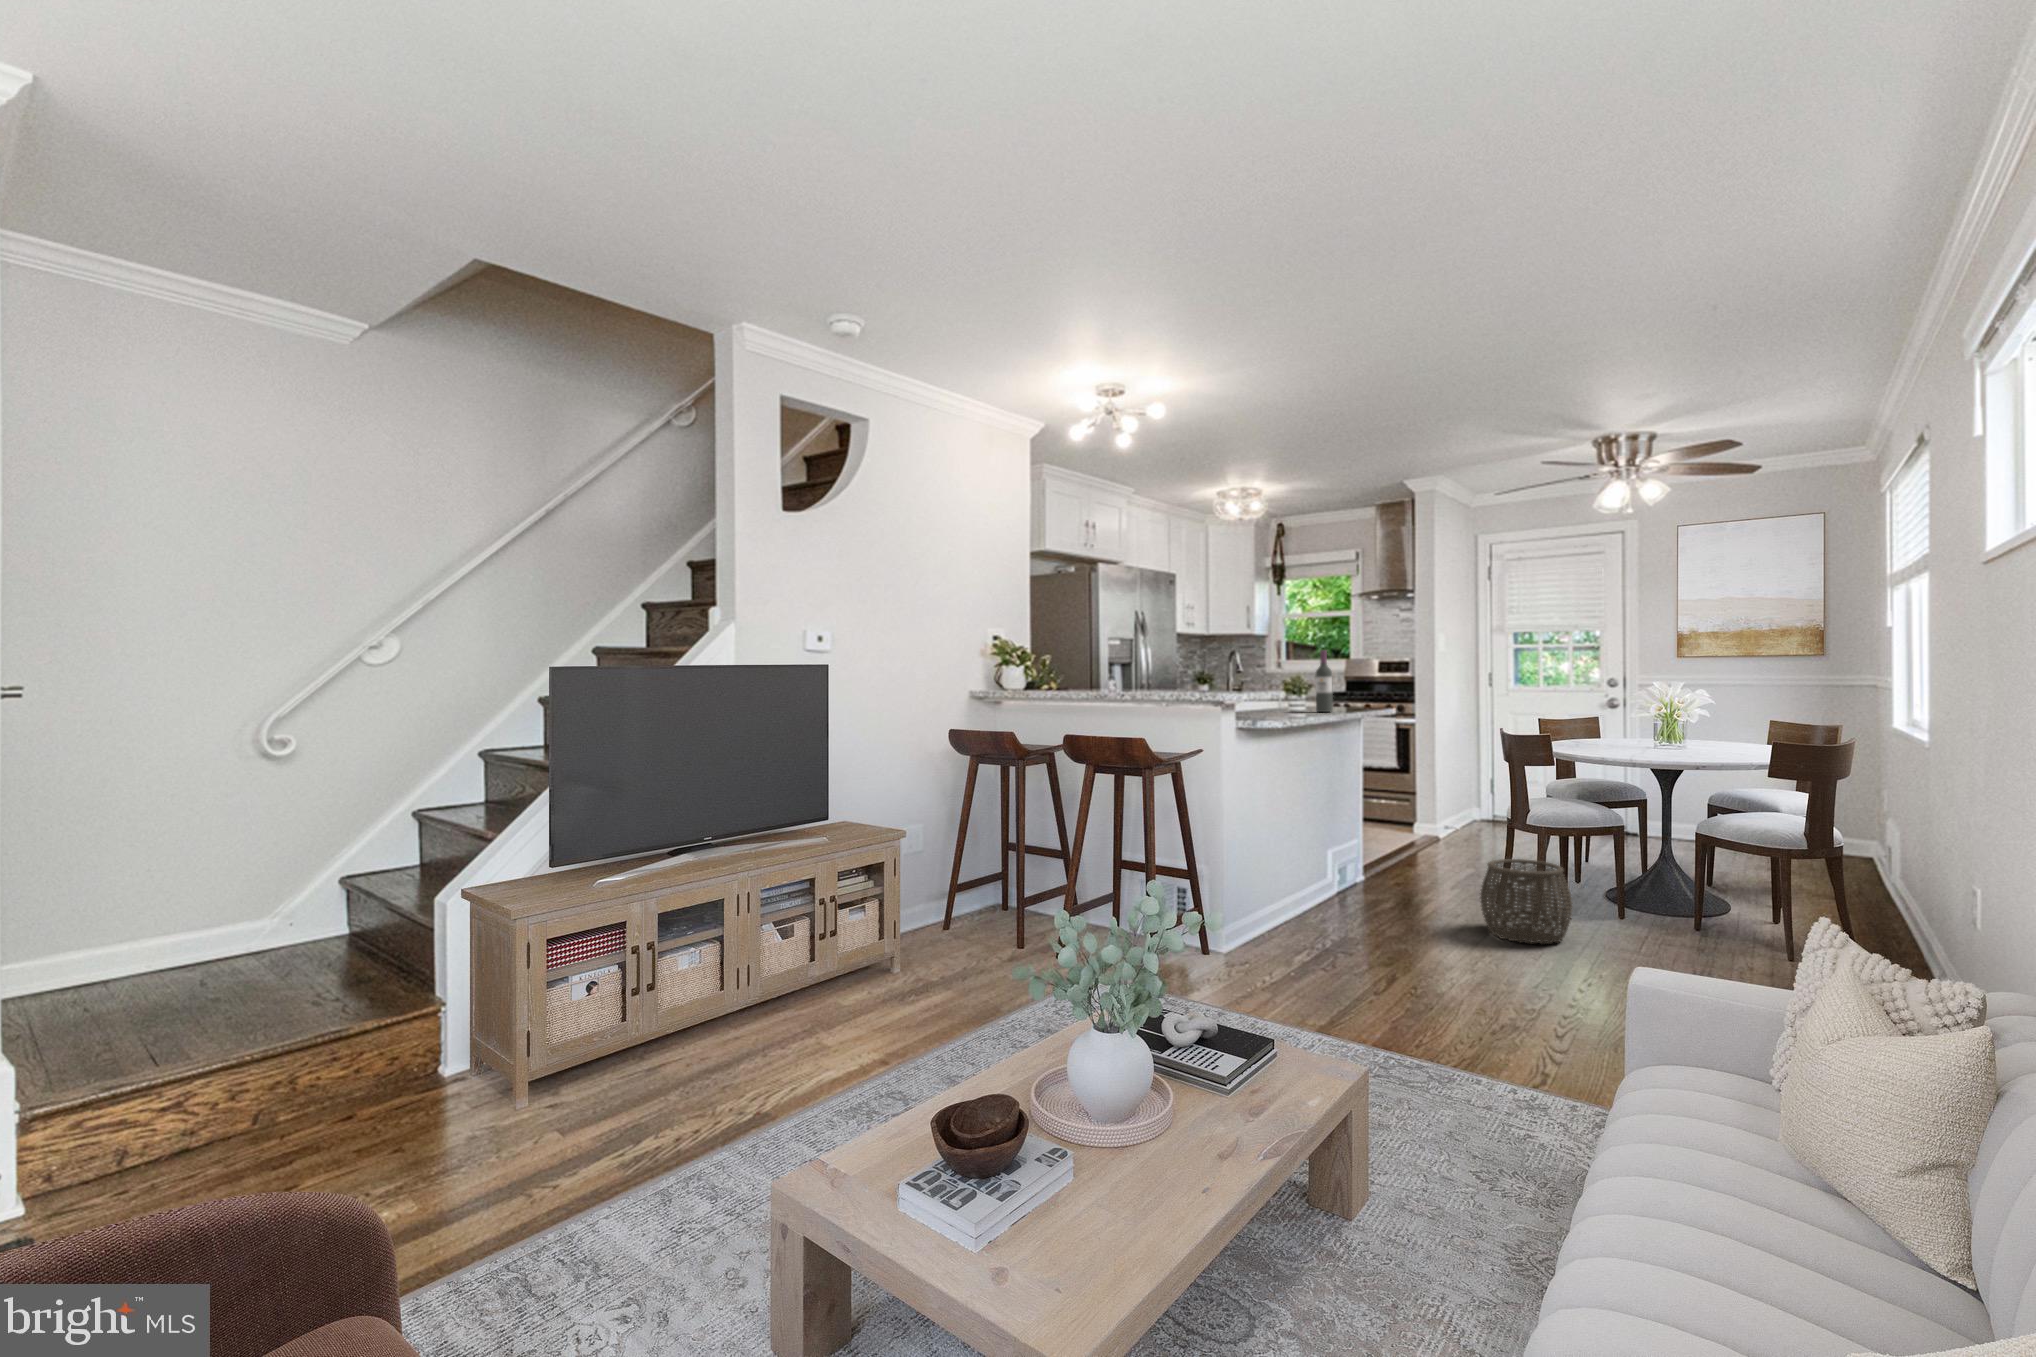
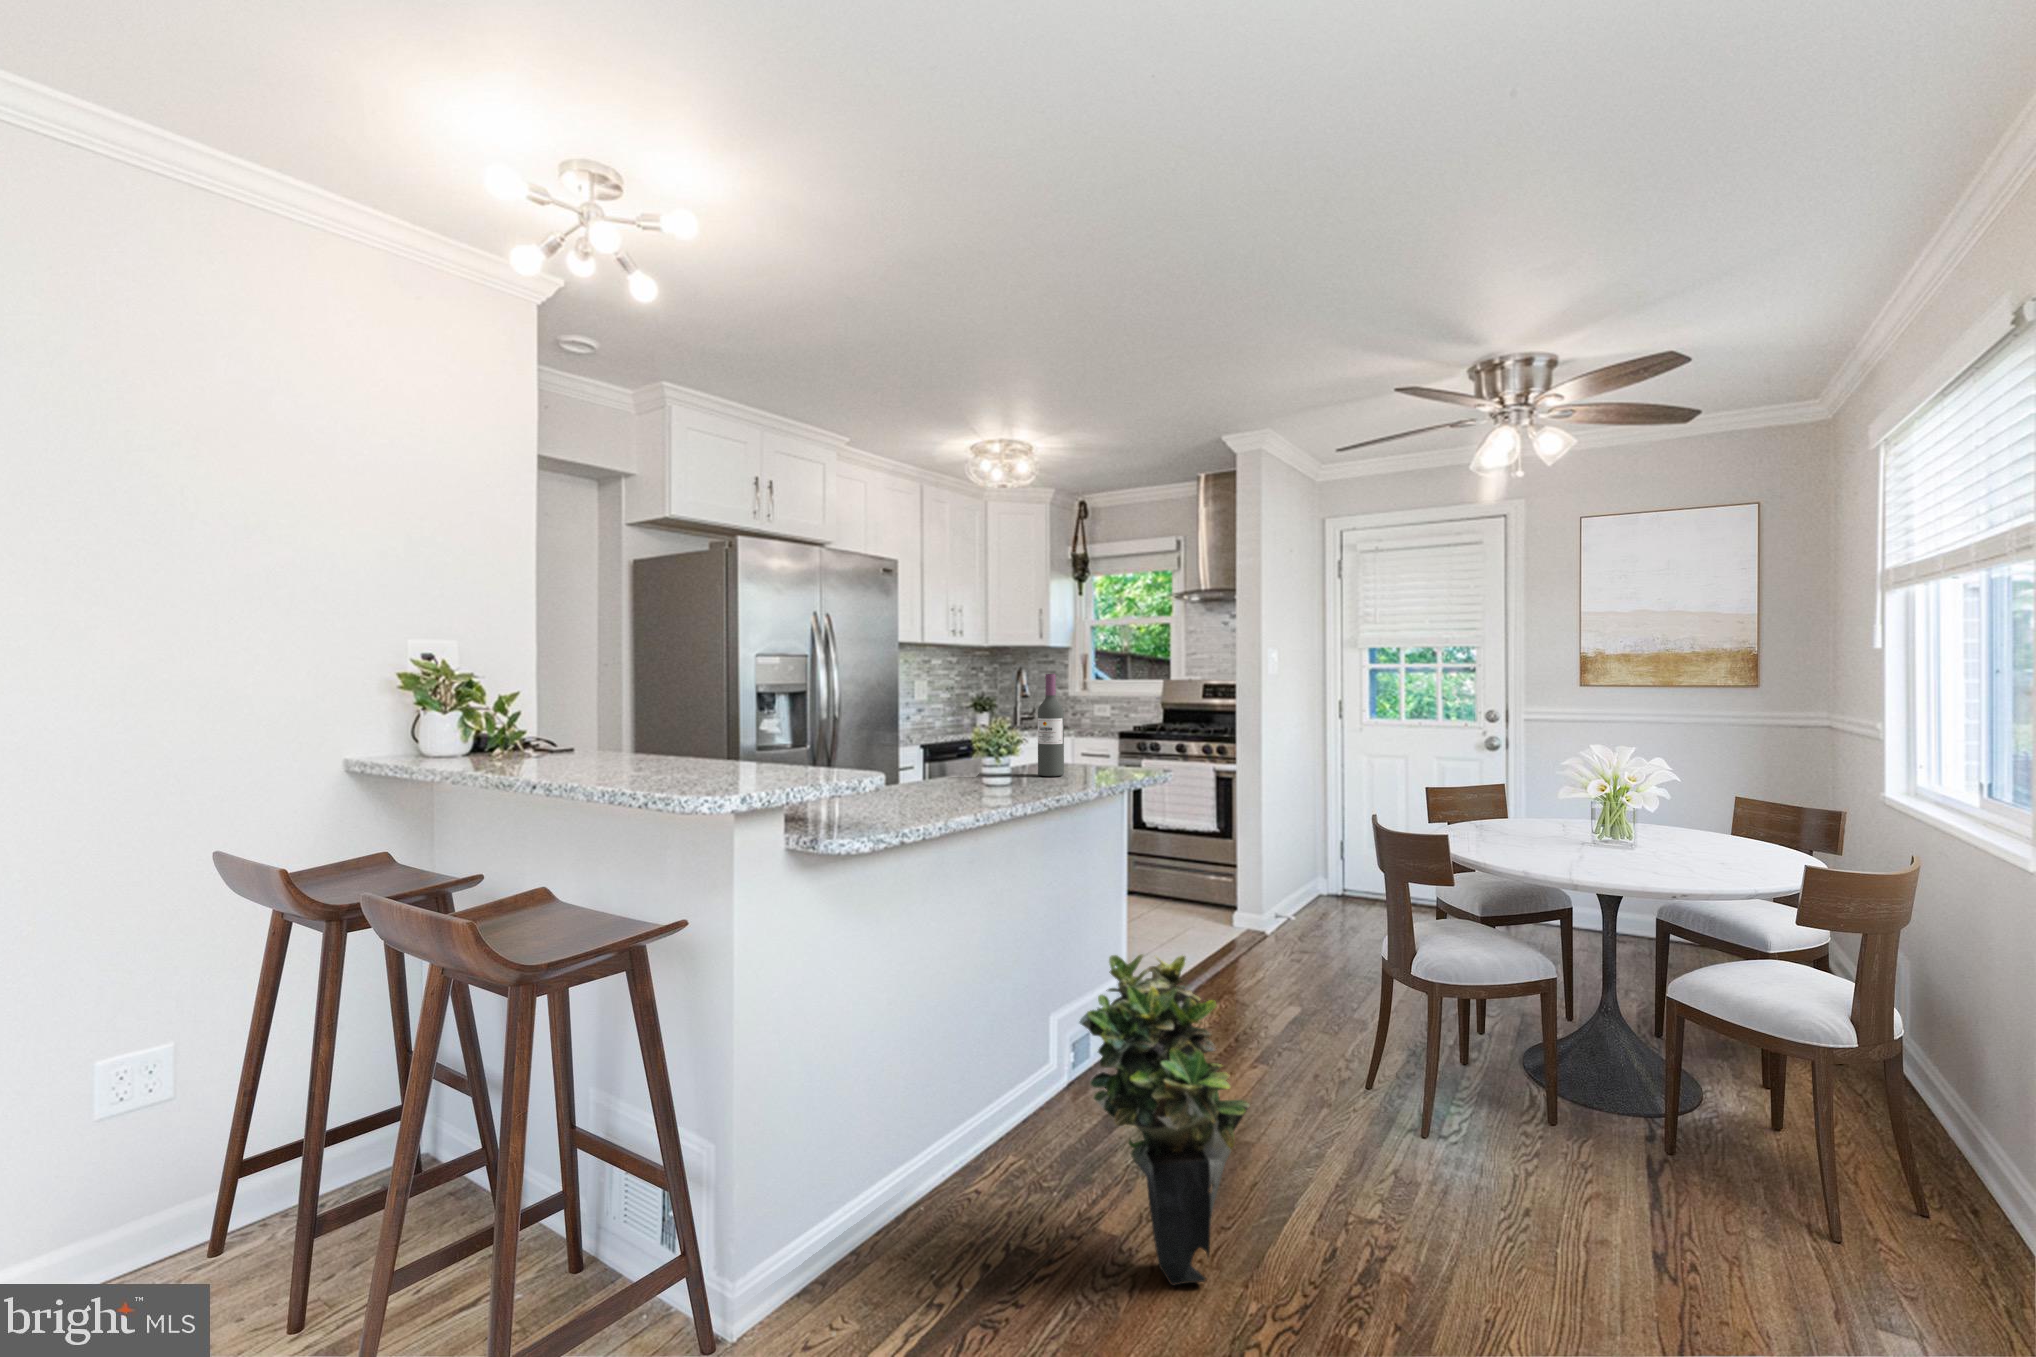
potted plant: none [1375,800,1471,961] -> present [1079,954,1249,1285]
woven basket: present [1480,859,1573,944] -> none [1277,1040,1432,1217]

